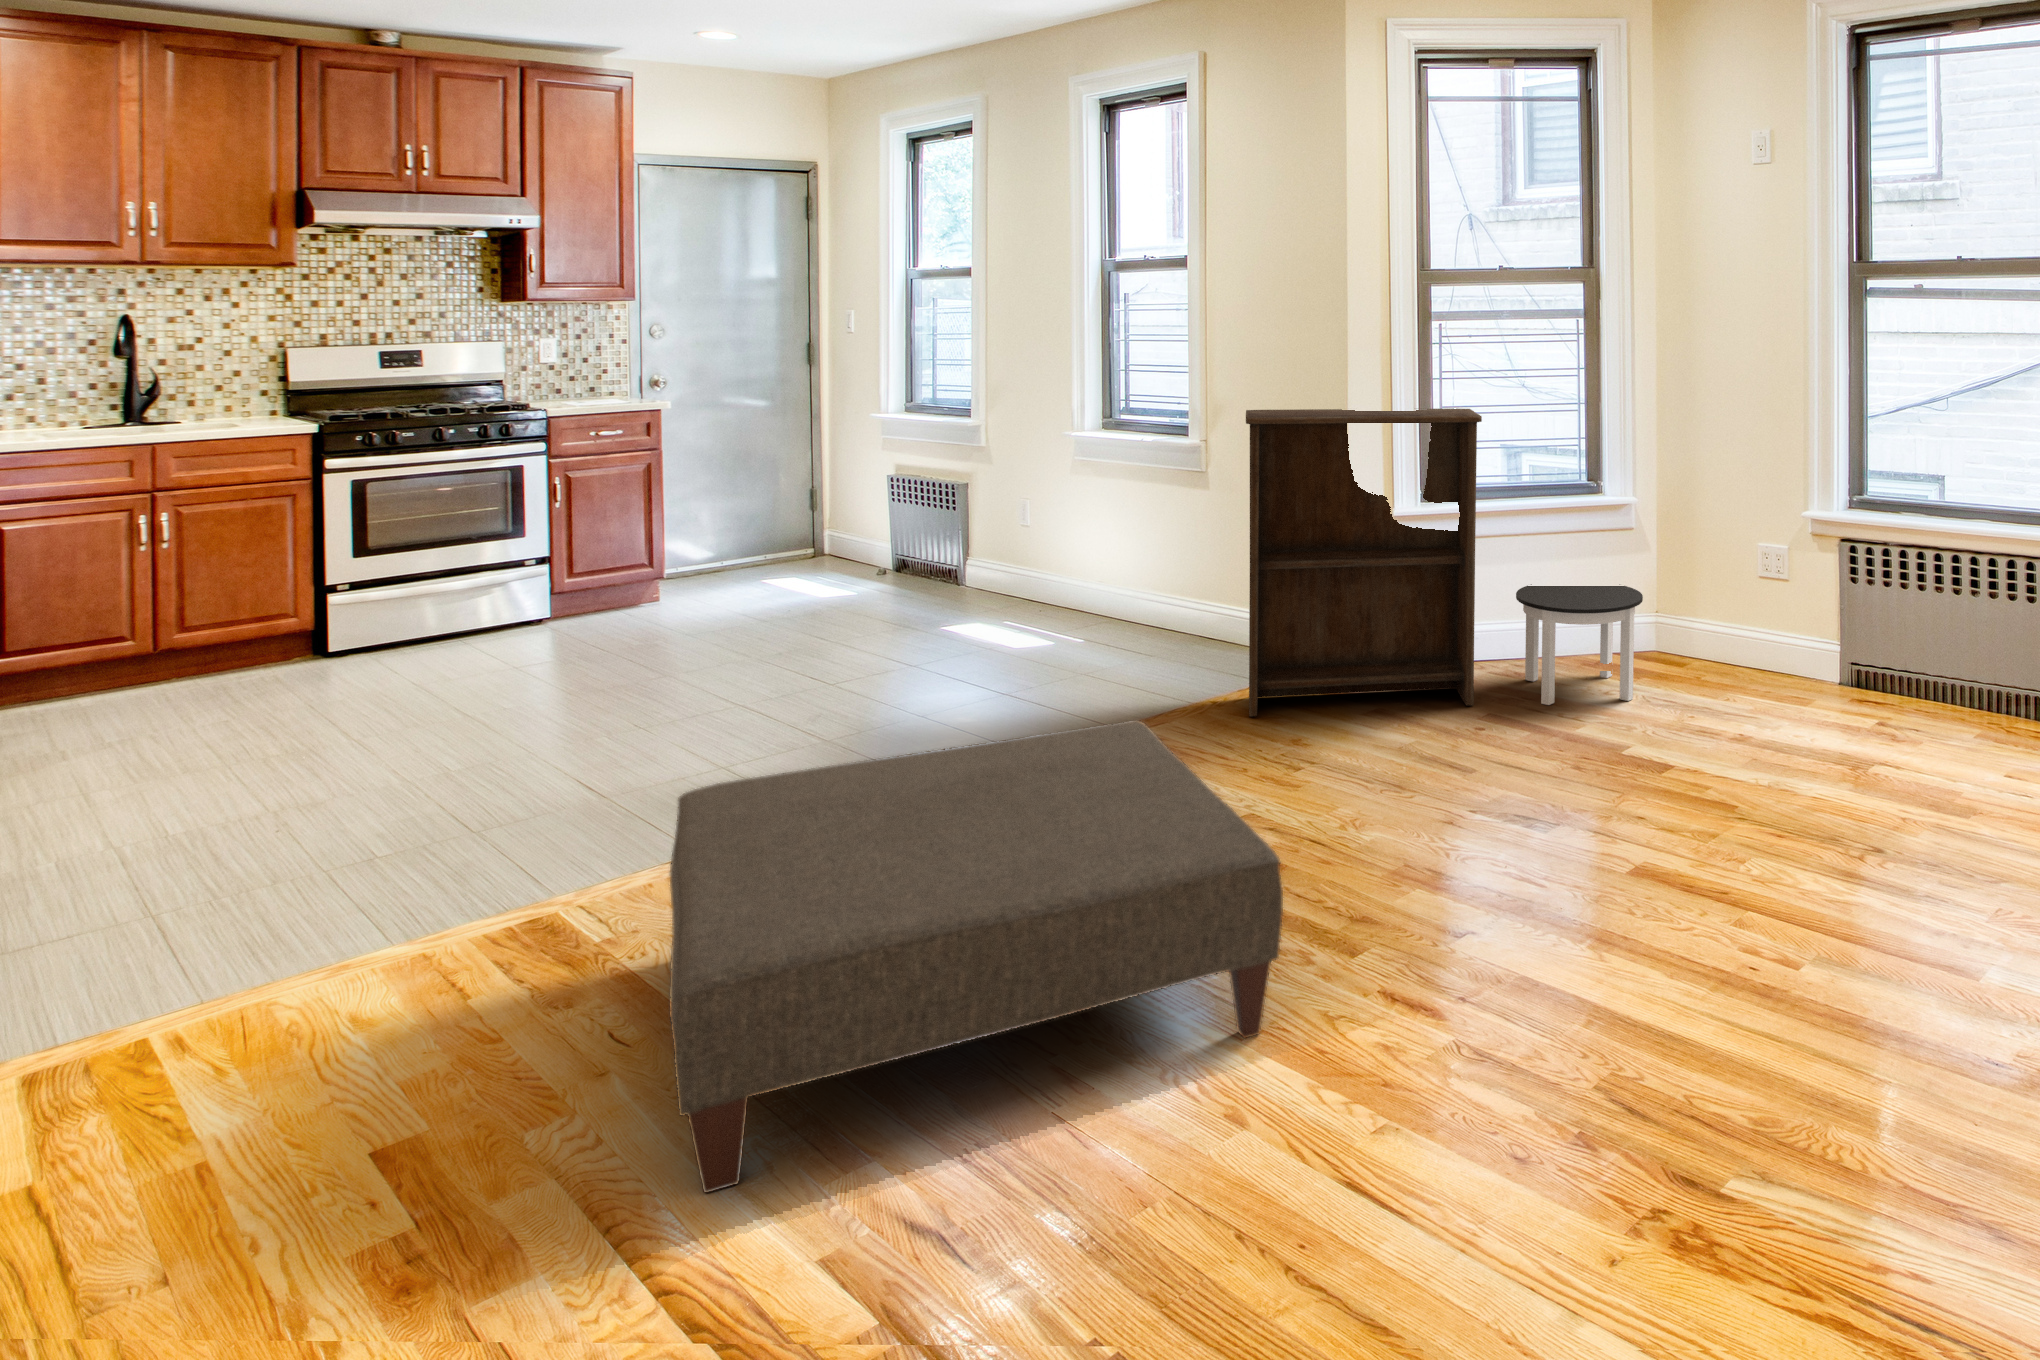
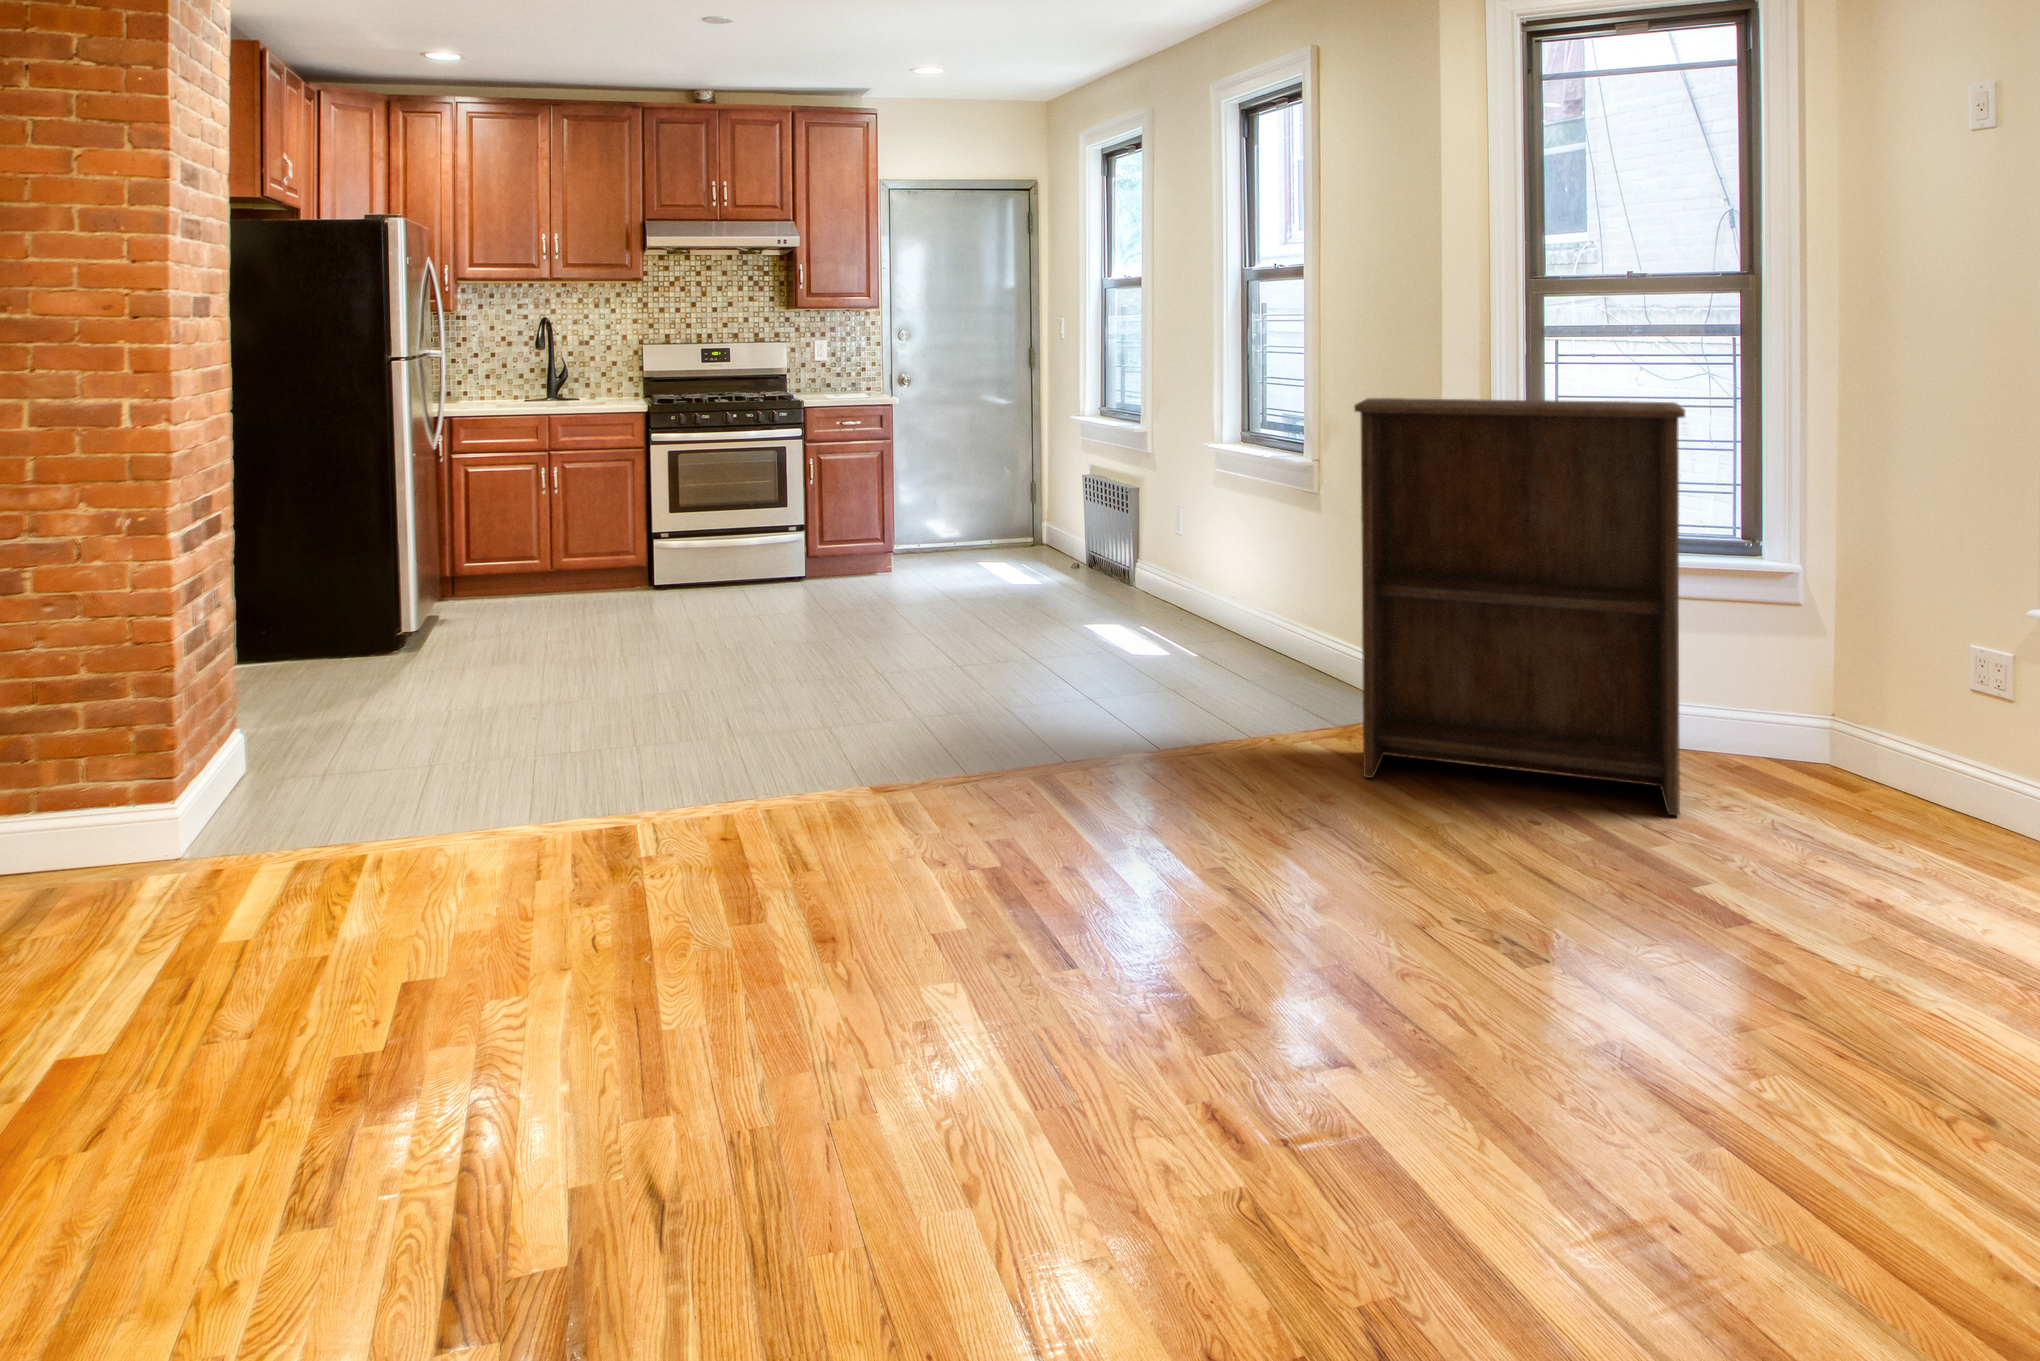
round table: present [1516,584,1643,705] -> none [1752,655,1976,855]
ottoman: present [670,720,1283,1193] -> none [418,758,1198,1288]

